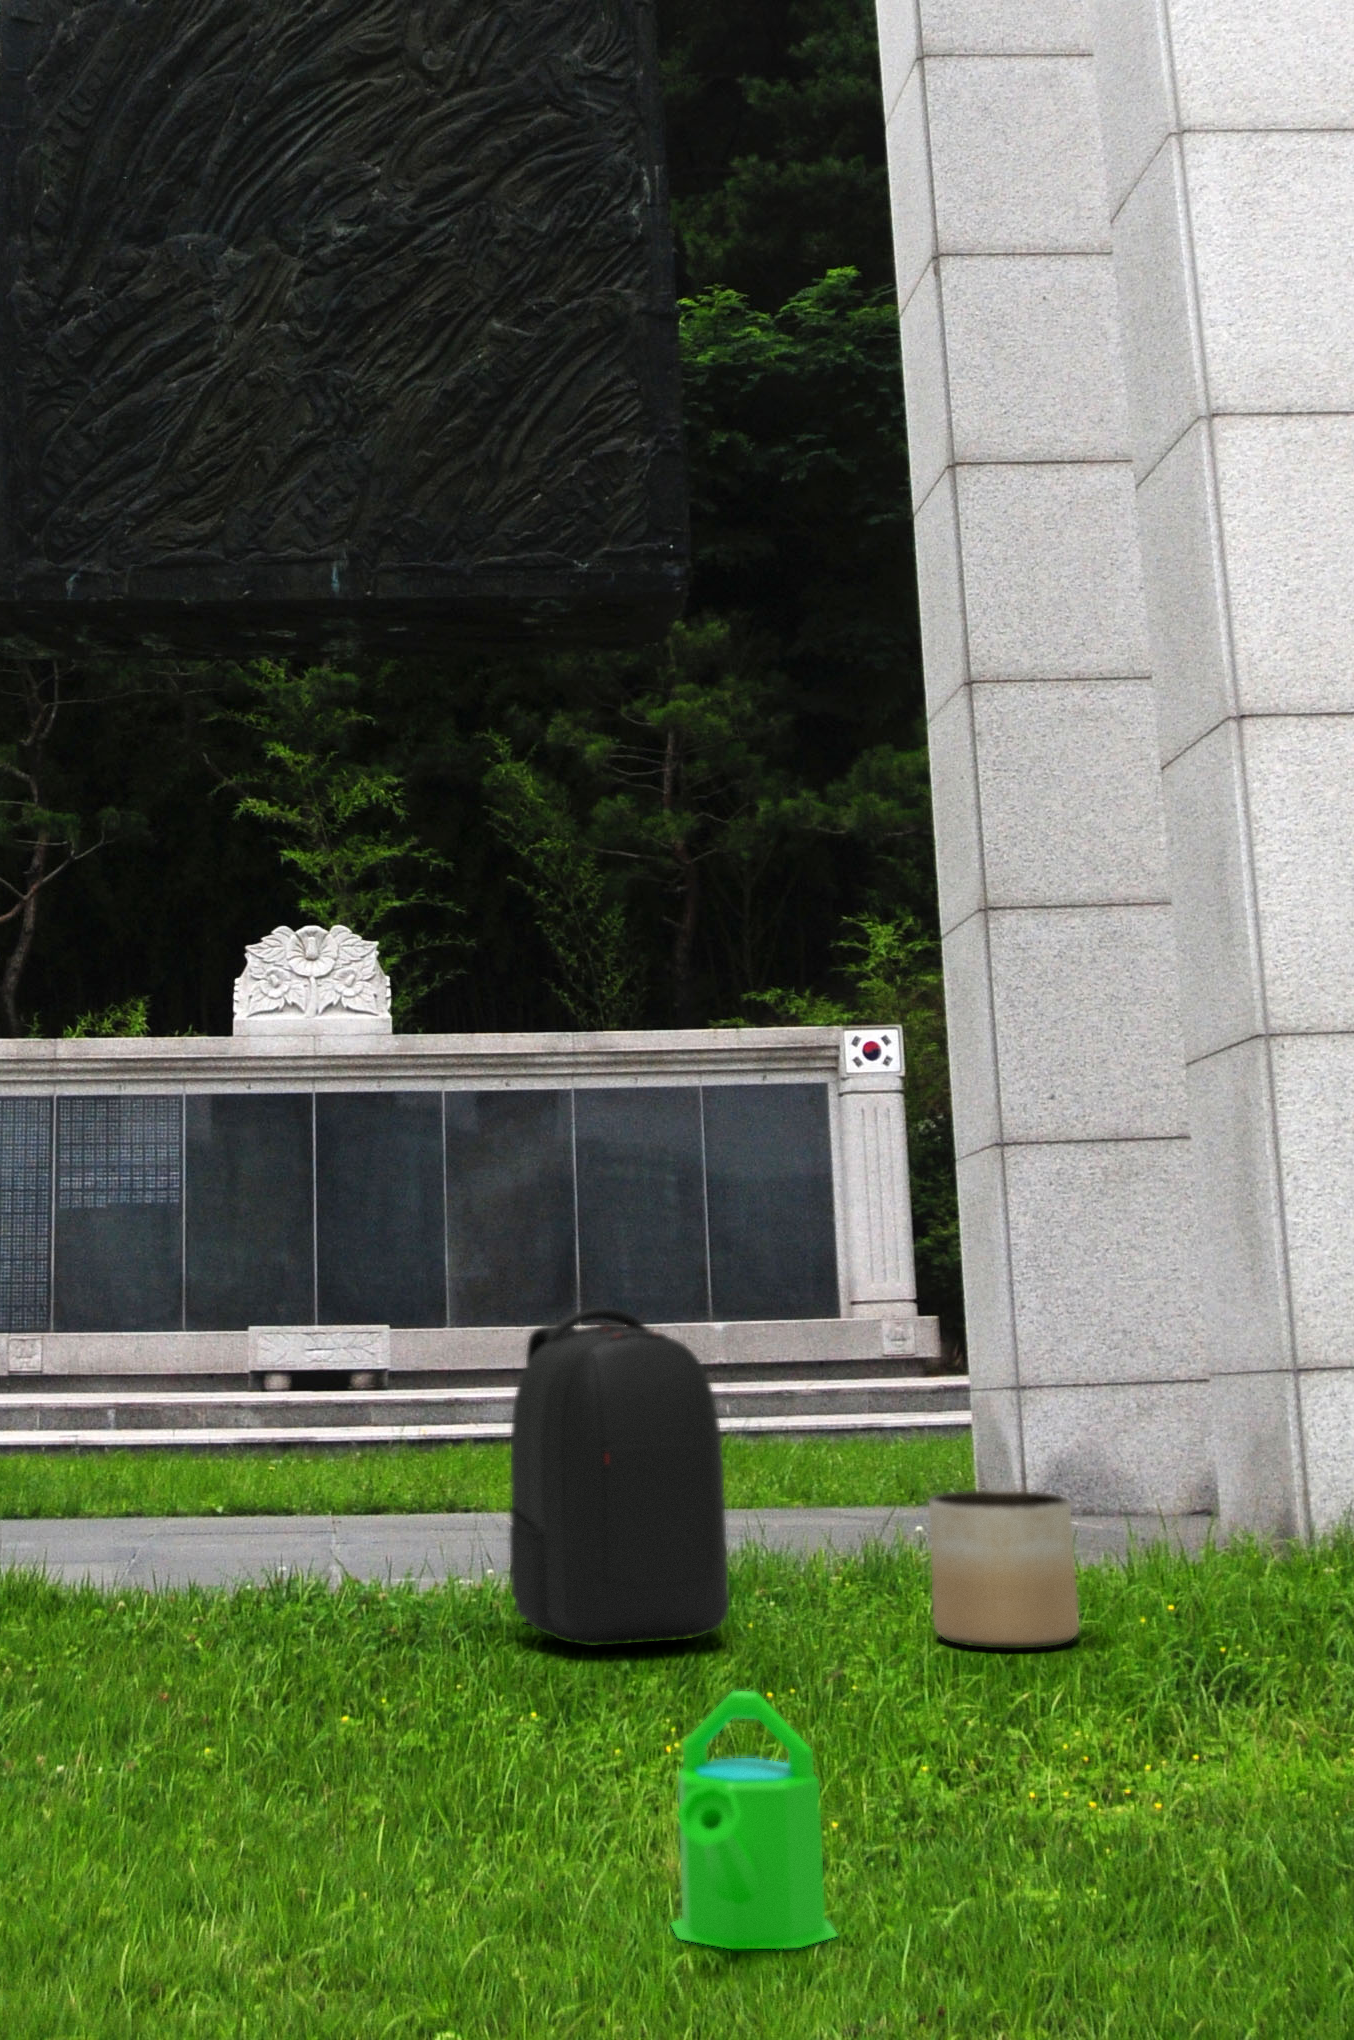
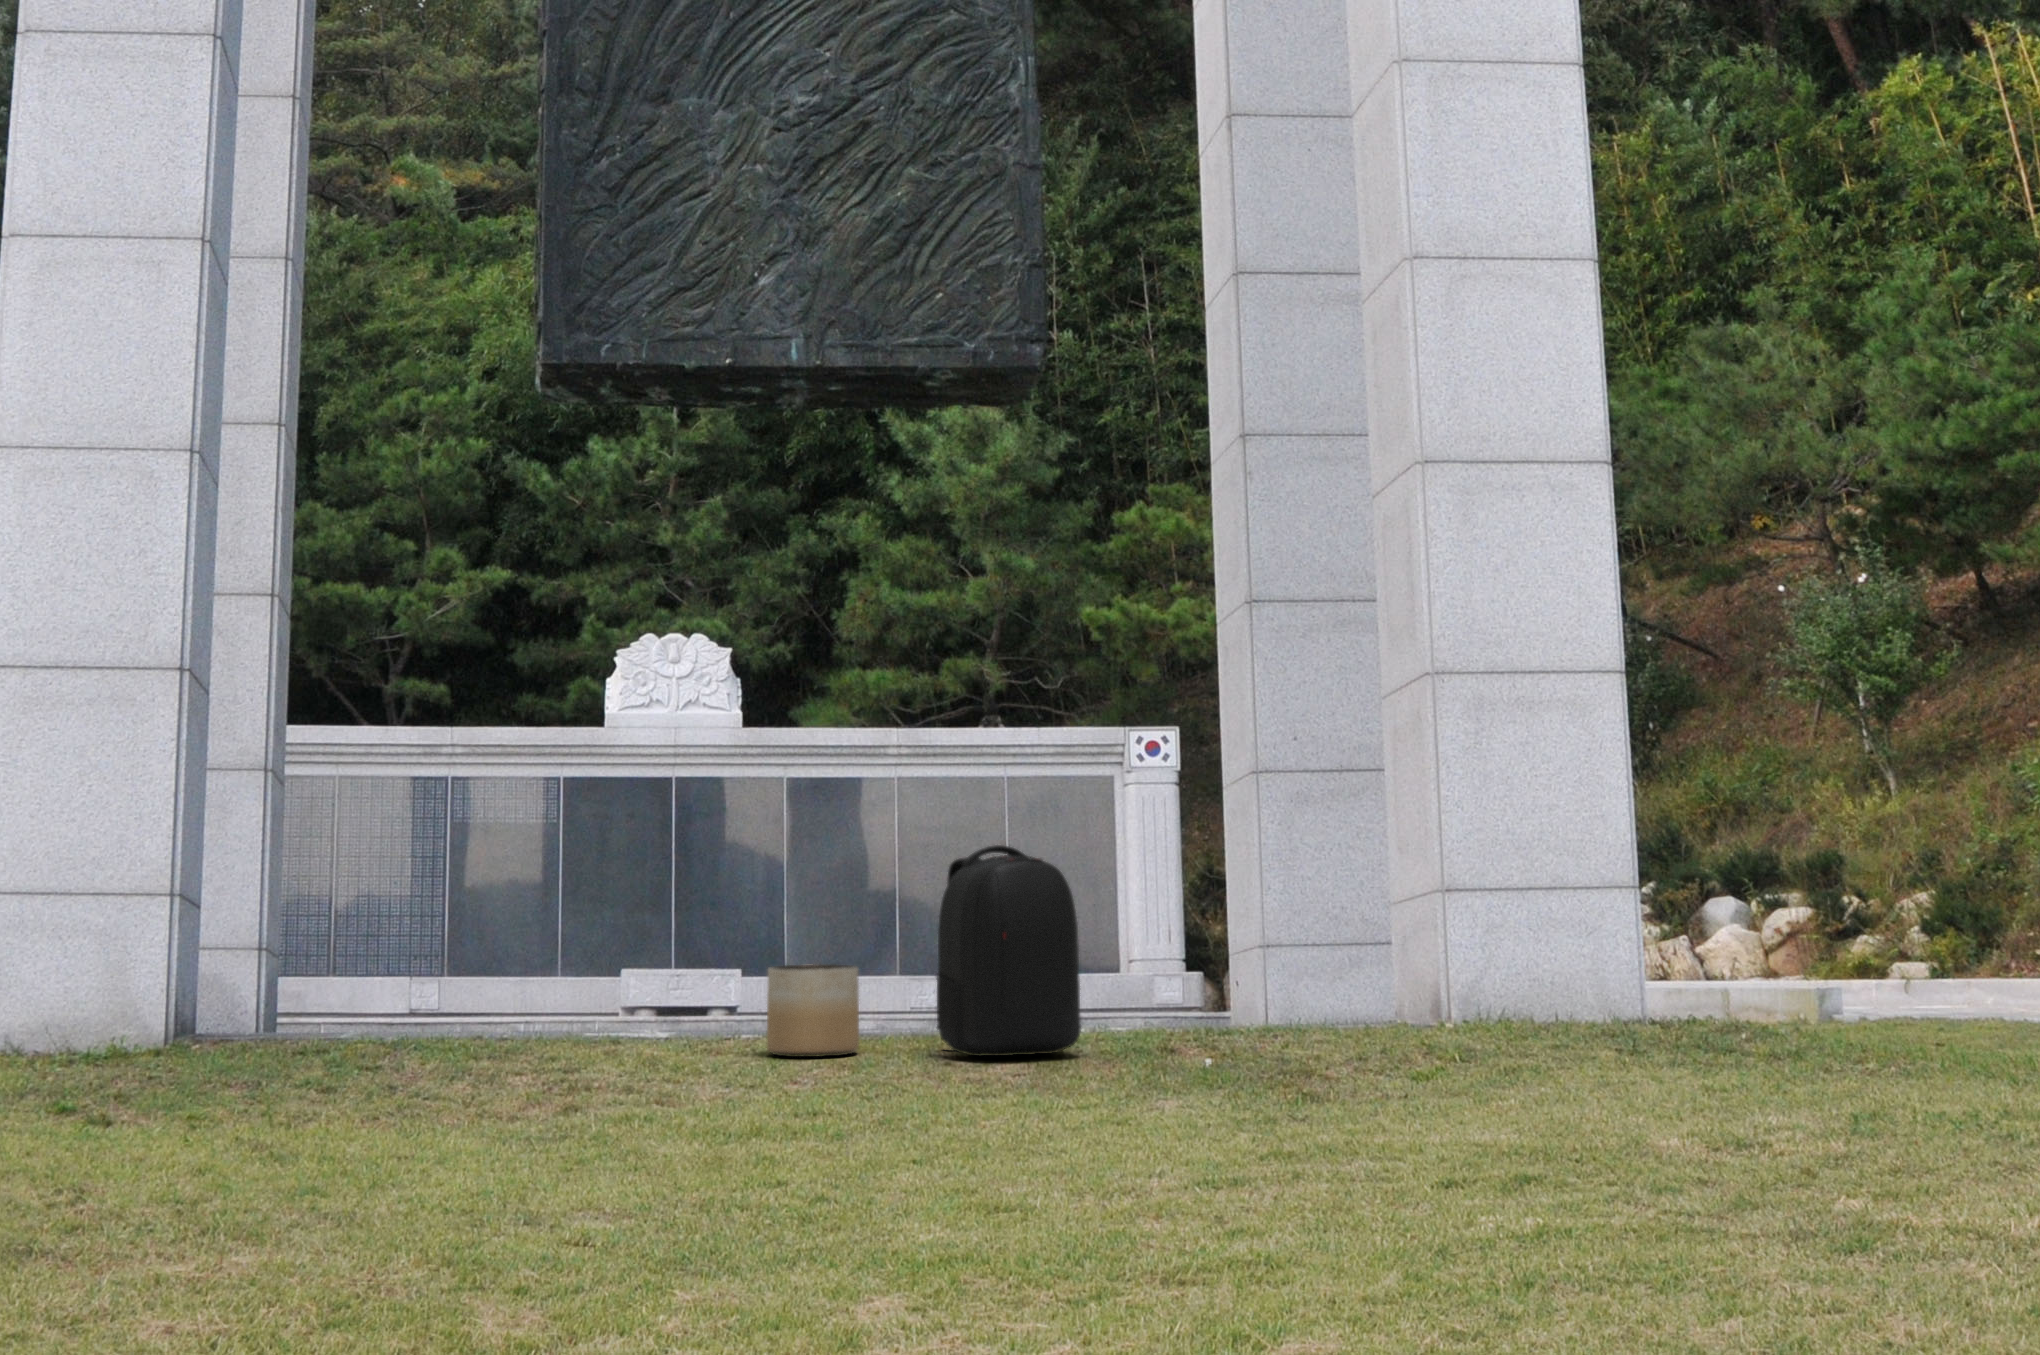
planter: present [929,1491,1079,1649] -> present [767,964,859,1057]
watering can: present [671,1691,838,1949] -> none [1061,1024,1160,1163]

